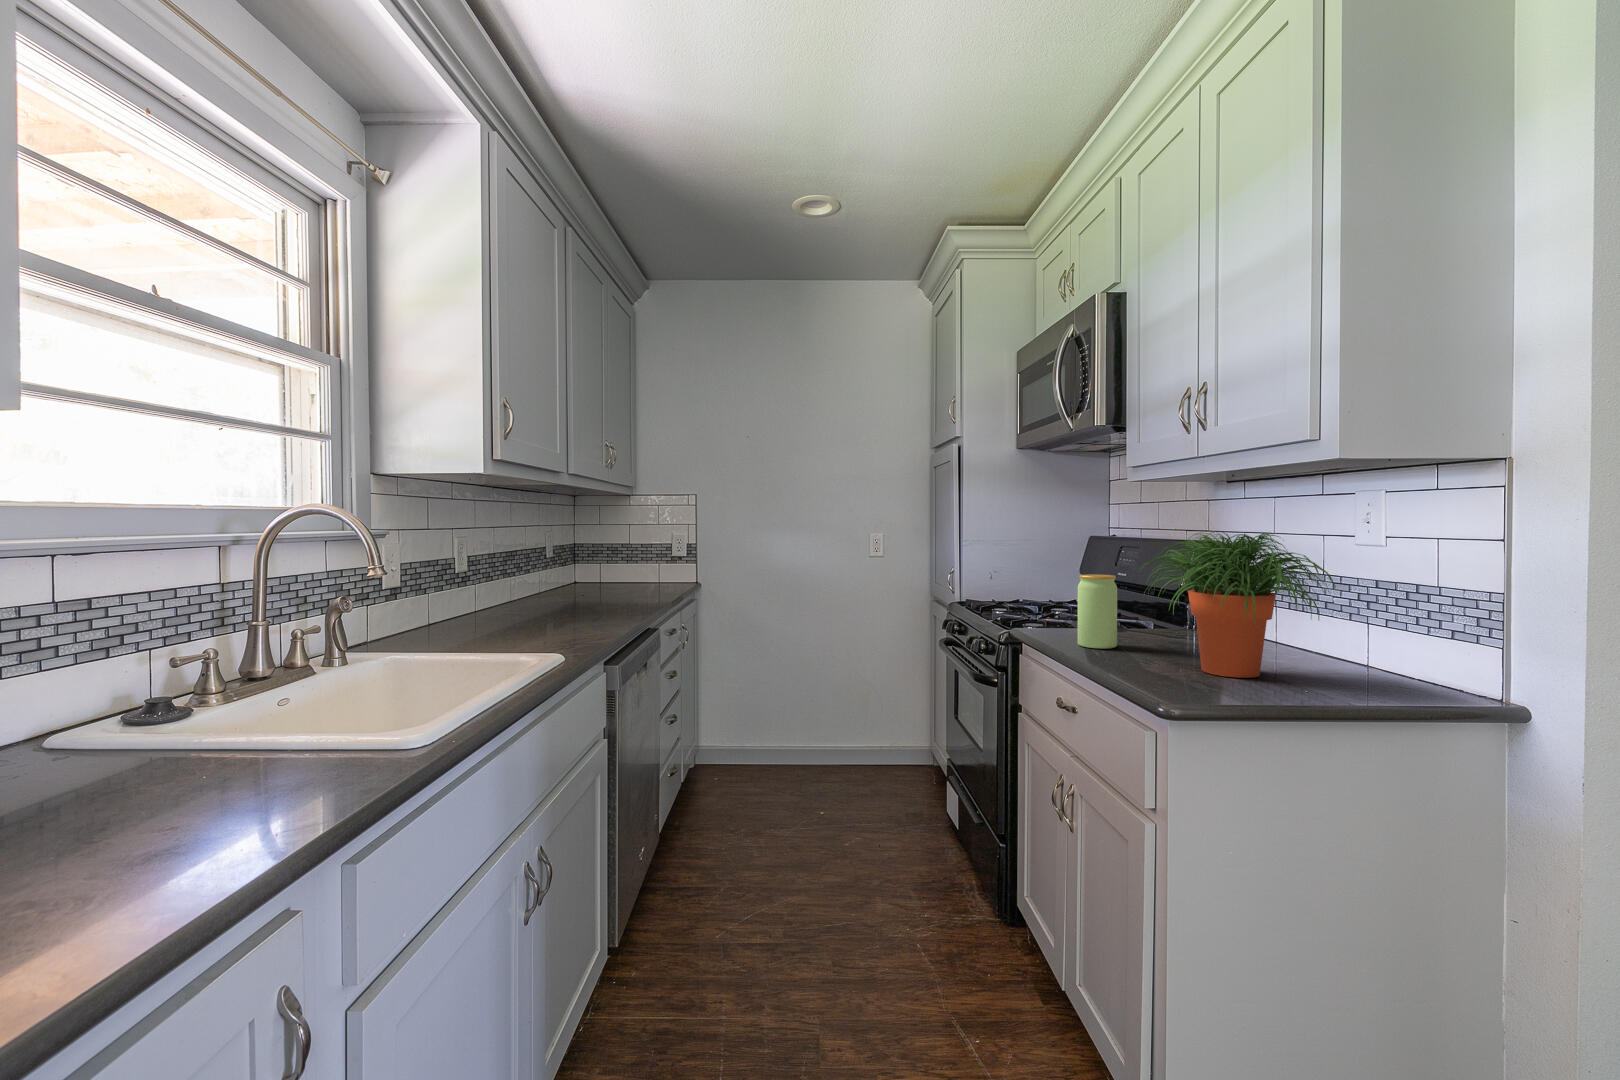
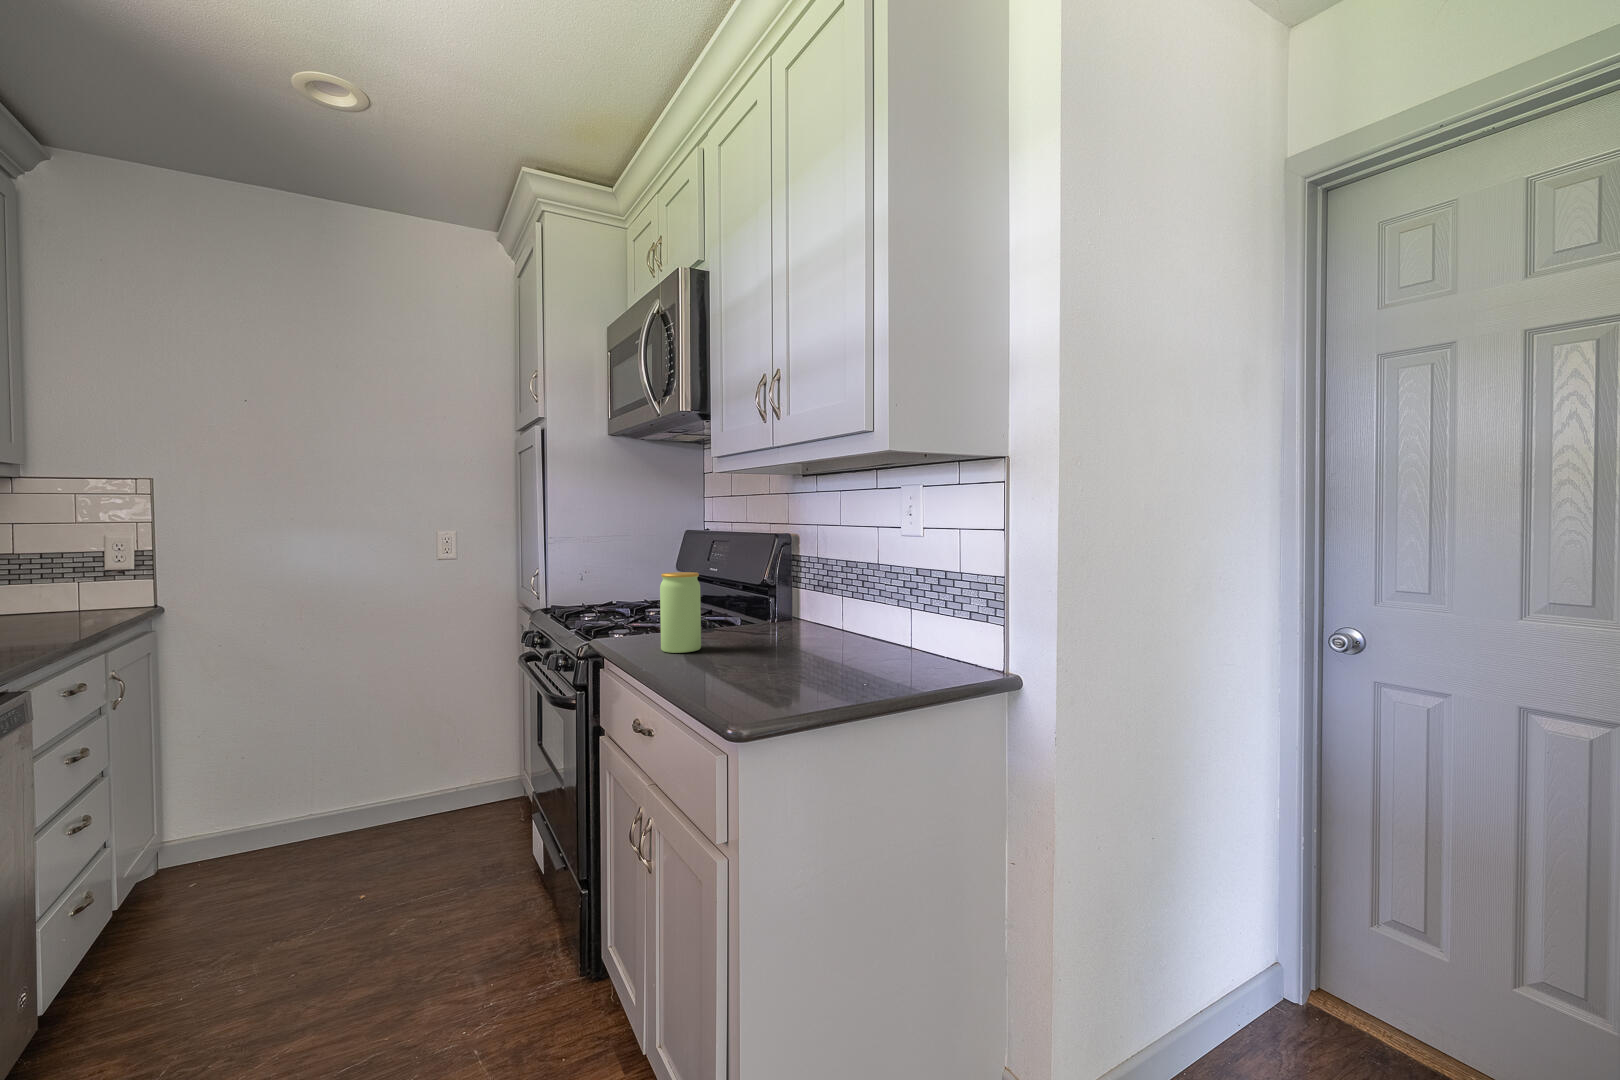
potted plant: present [1143,531,1336,678] -> none [715,523,885,671]

